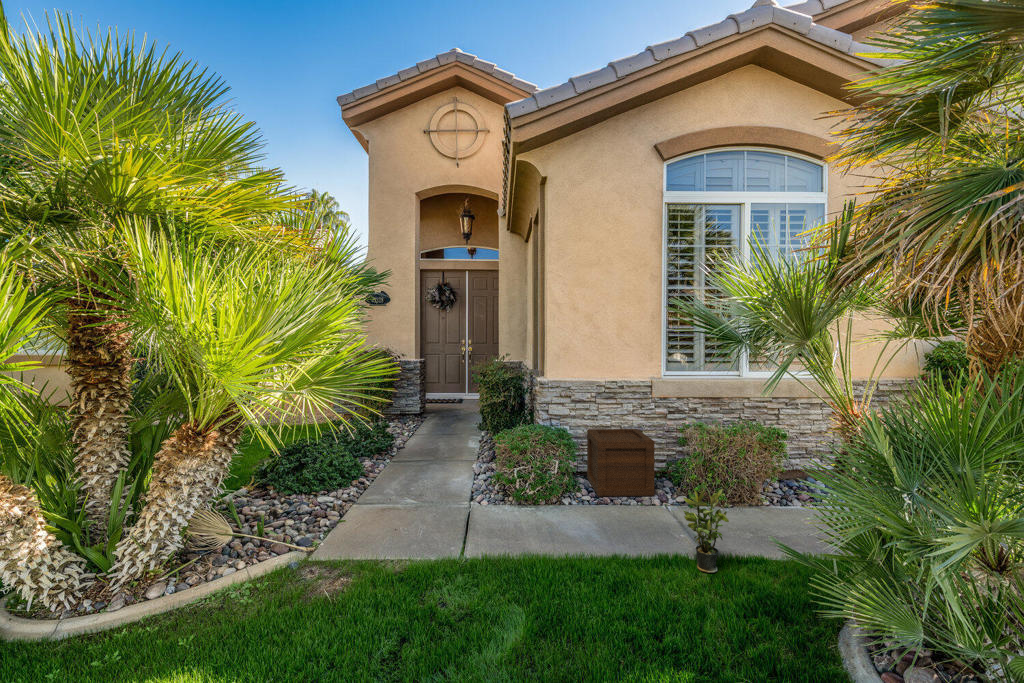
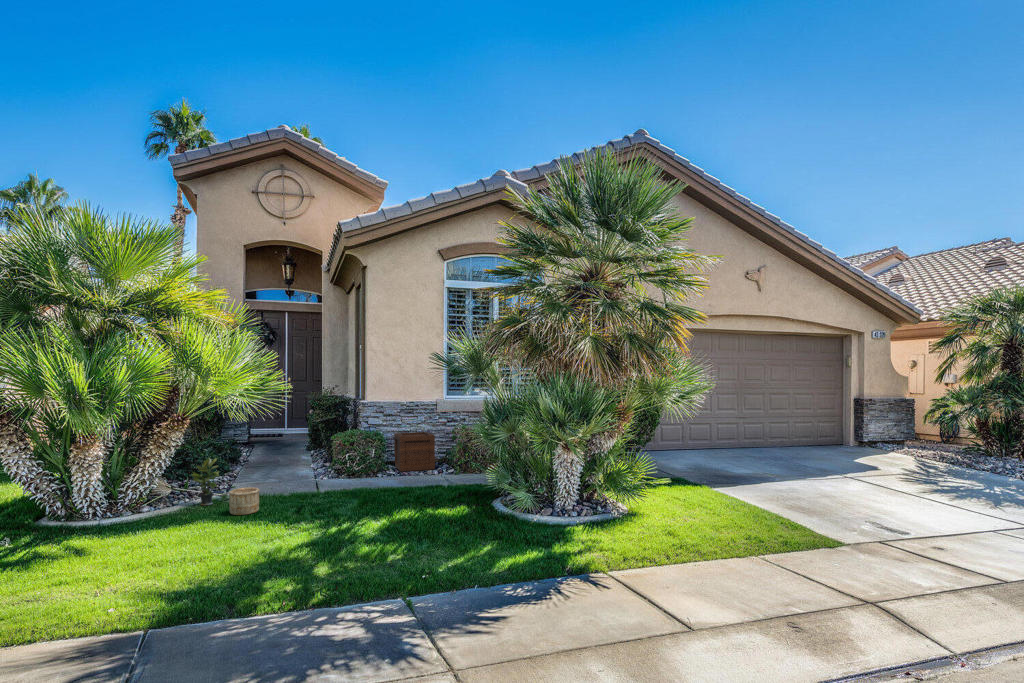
potted plant: present [683,486,729,573] -> present [192,458,219,506]
wooden bucket: none [247,576,315,655] -> present [228,487,260,515]

